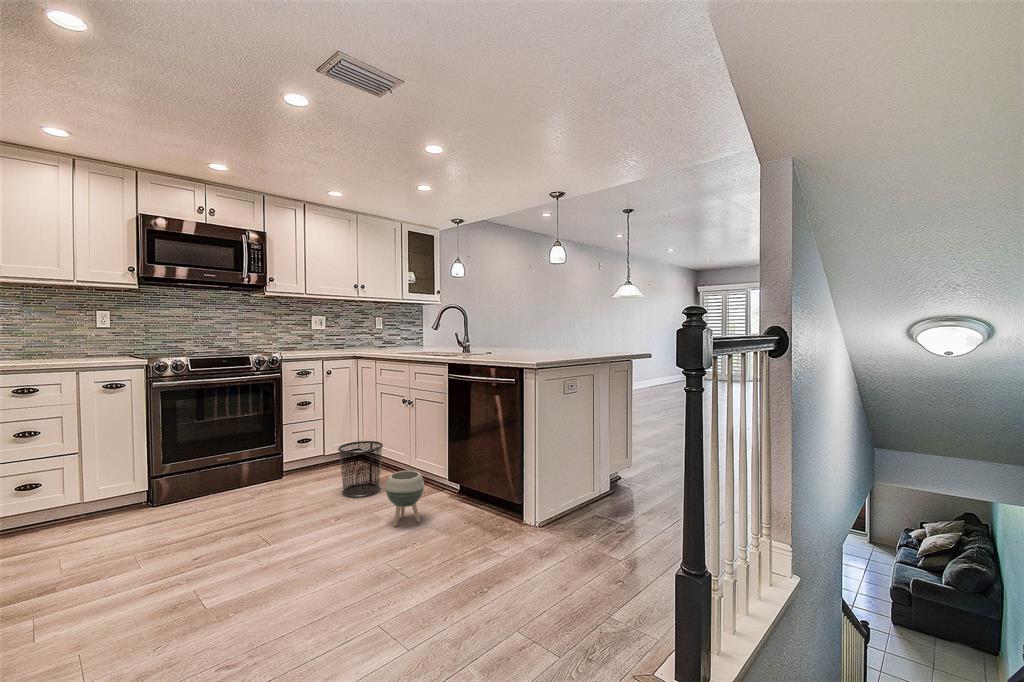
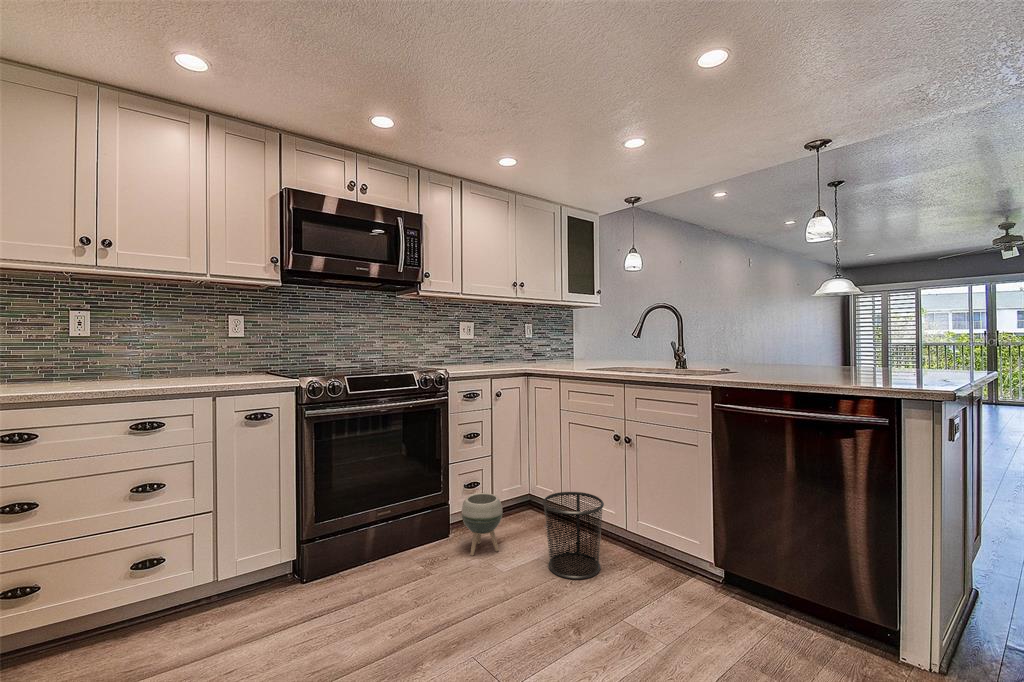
planter: present [386,471,424,527] -> present [462,493,502,556]

